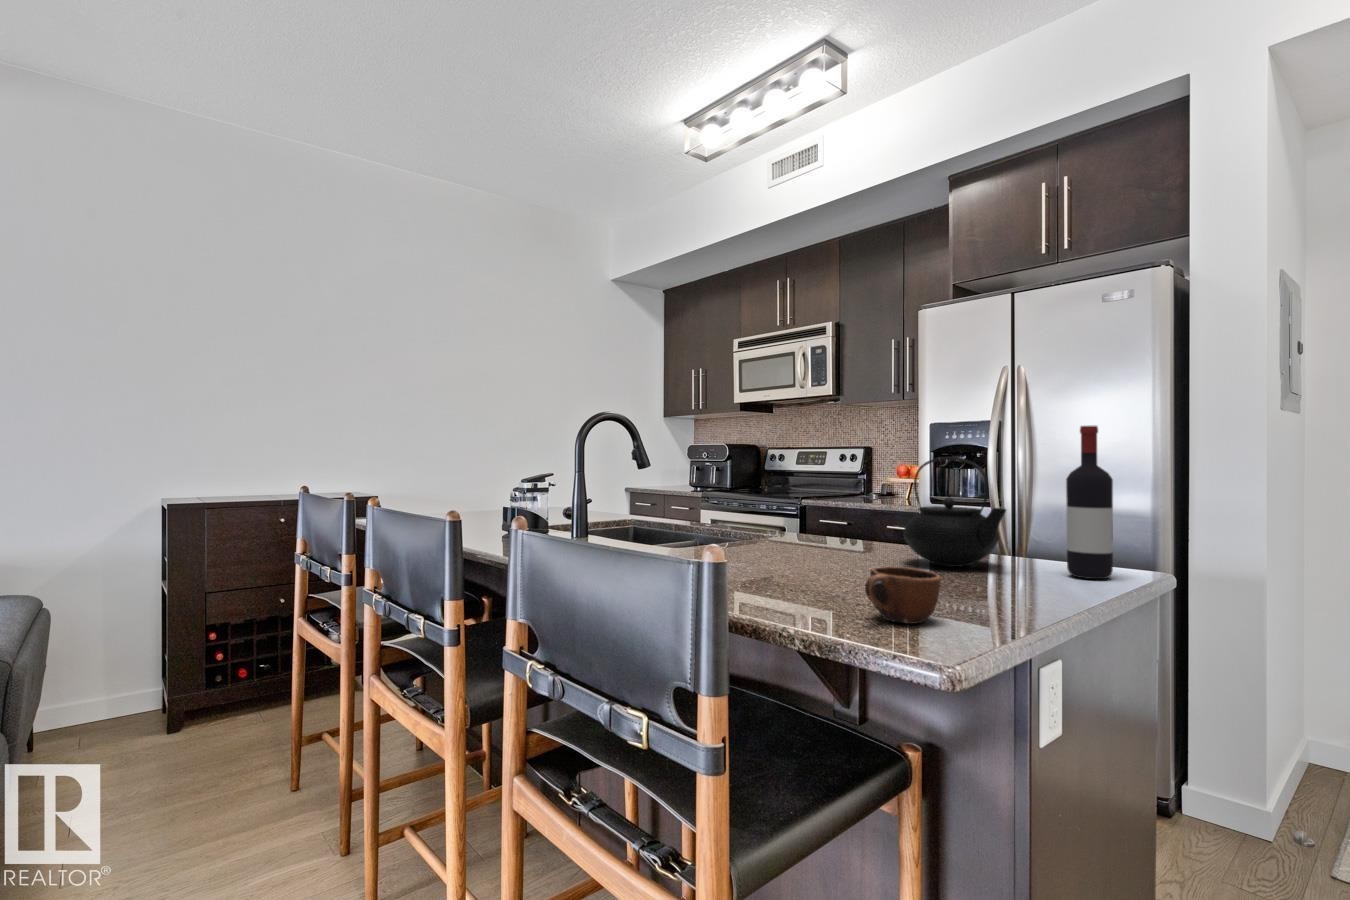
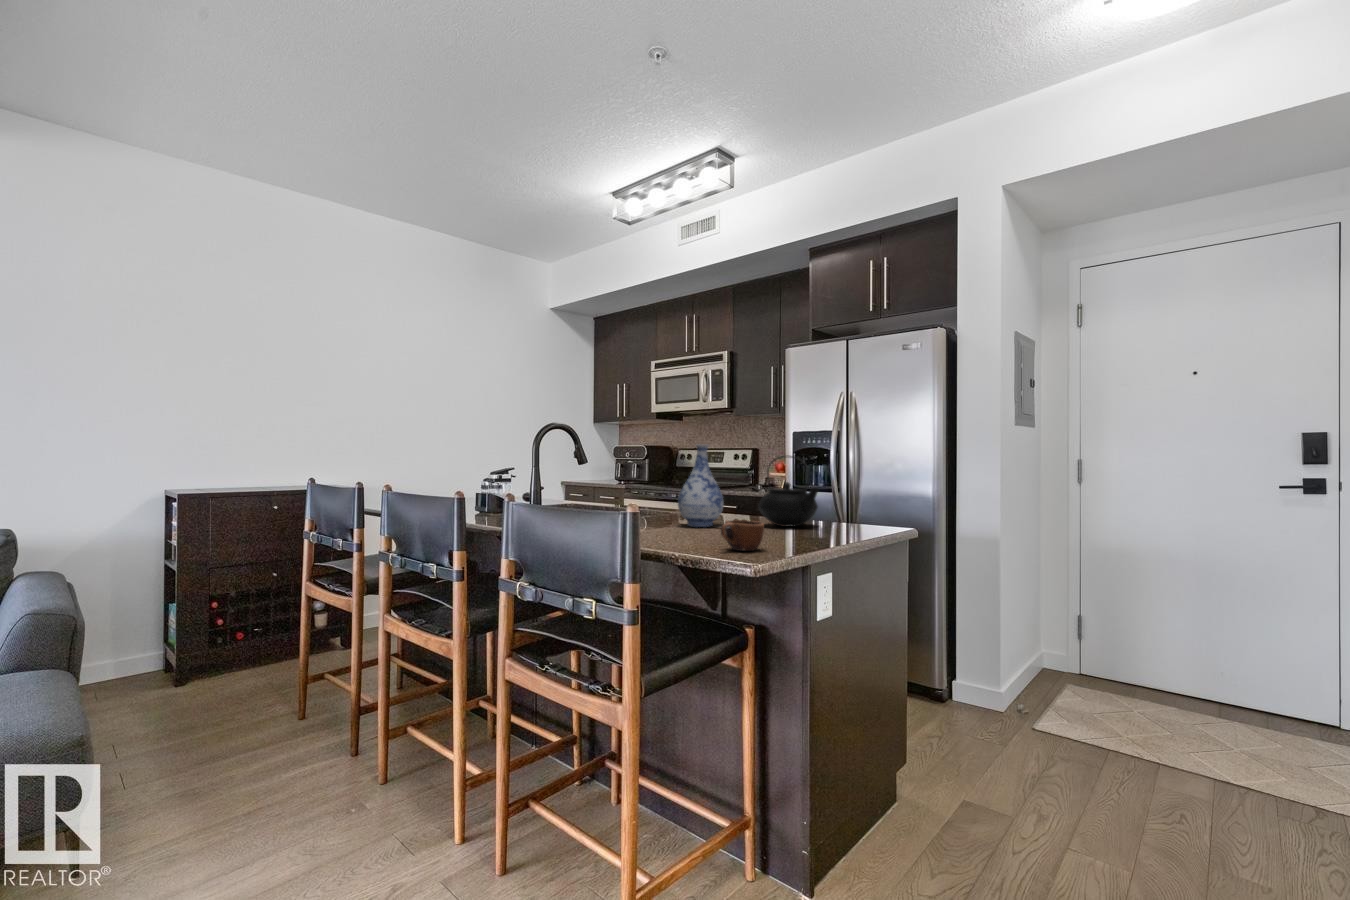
wine bottle: present [1066,426,1113,579] -> none [855,436,881,531]
vase: none [780,440,849,564] -> present [678,444,723,527]

